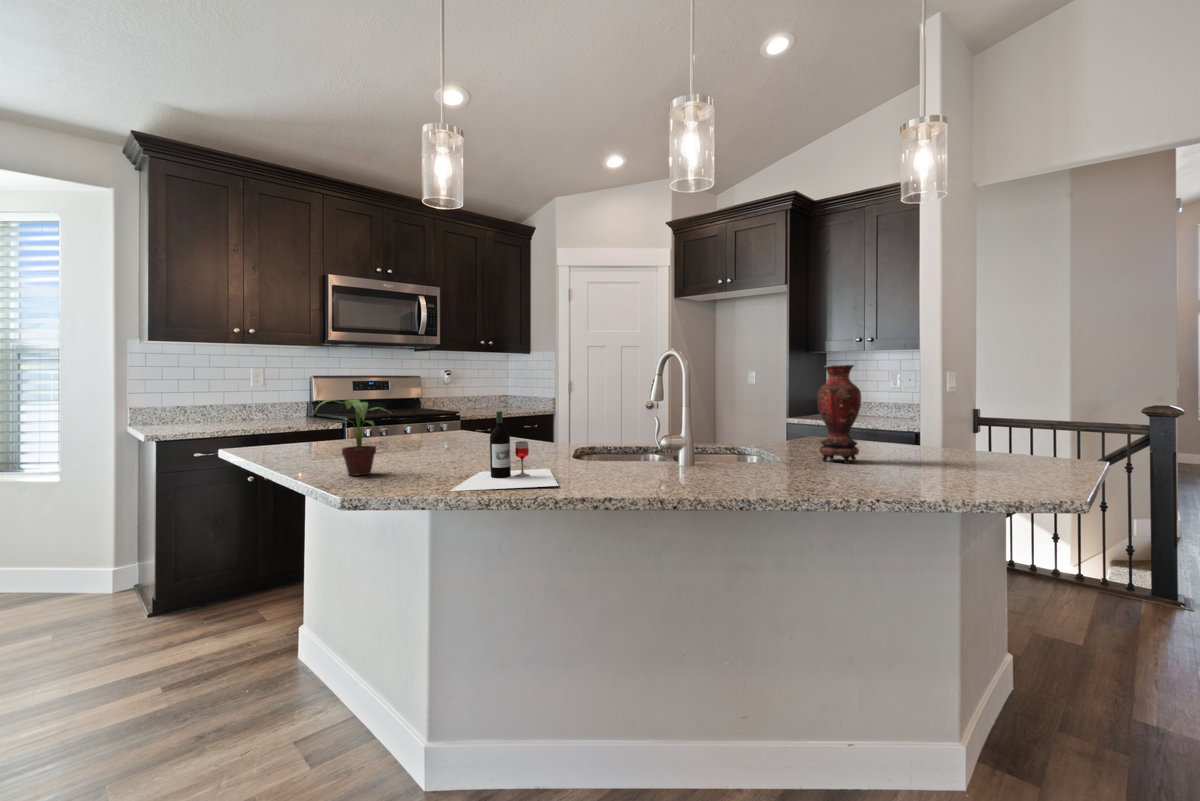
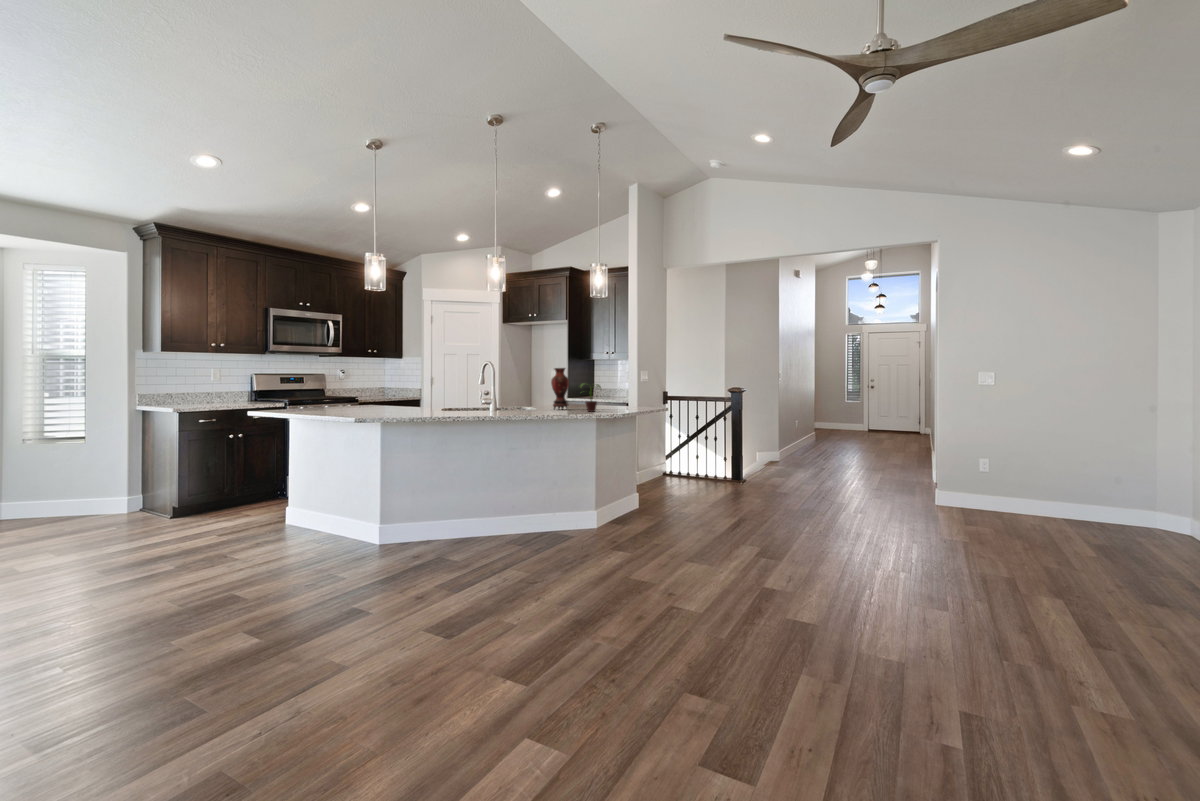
potted plant: present [315,400,391,476] -> present [580,383,601,412]
wine bottle: present [450,411,558,491] -> none [389,386,438,415]

